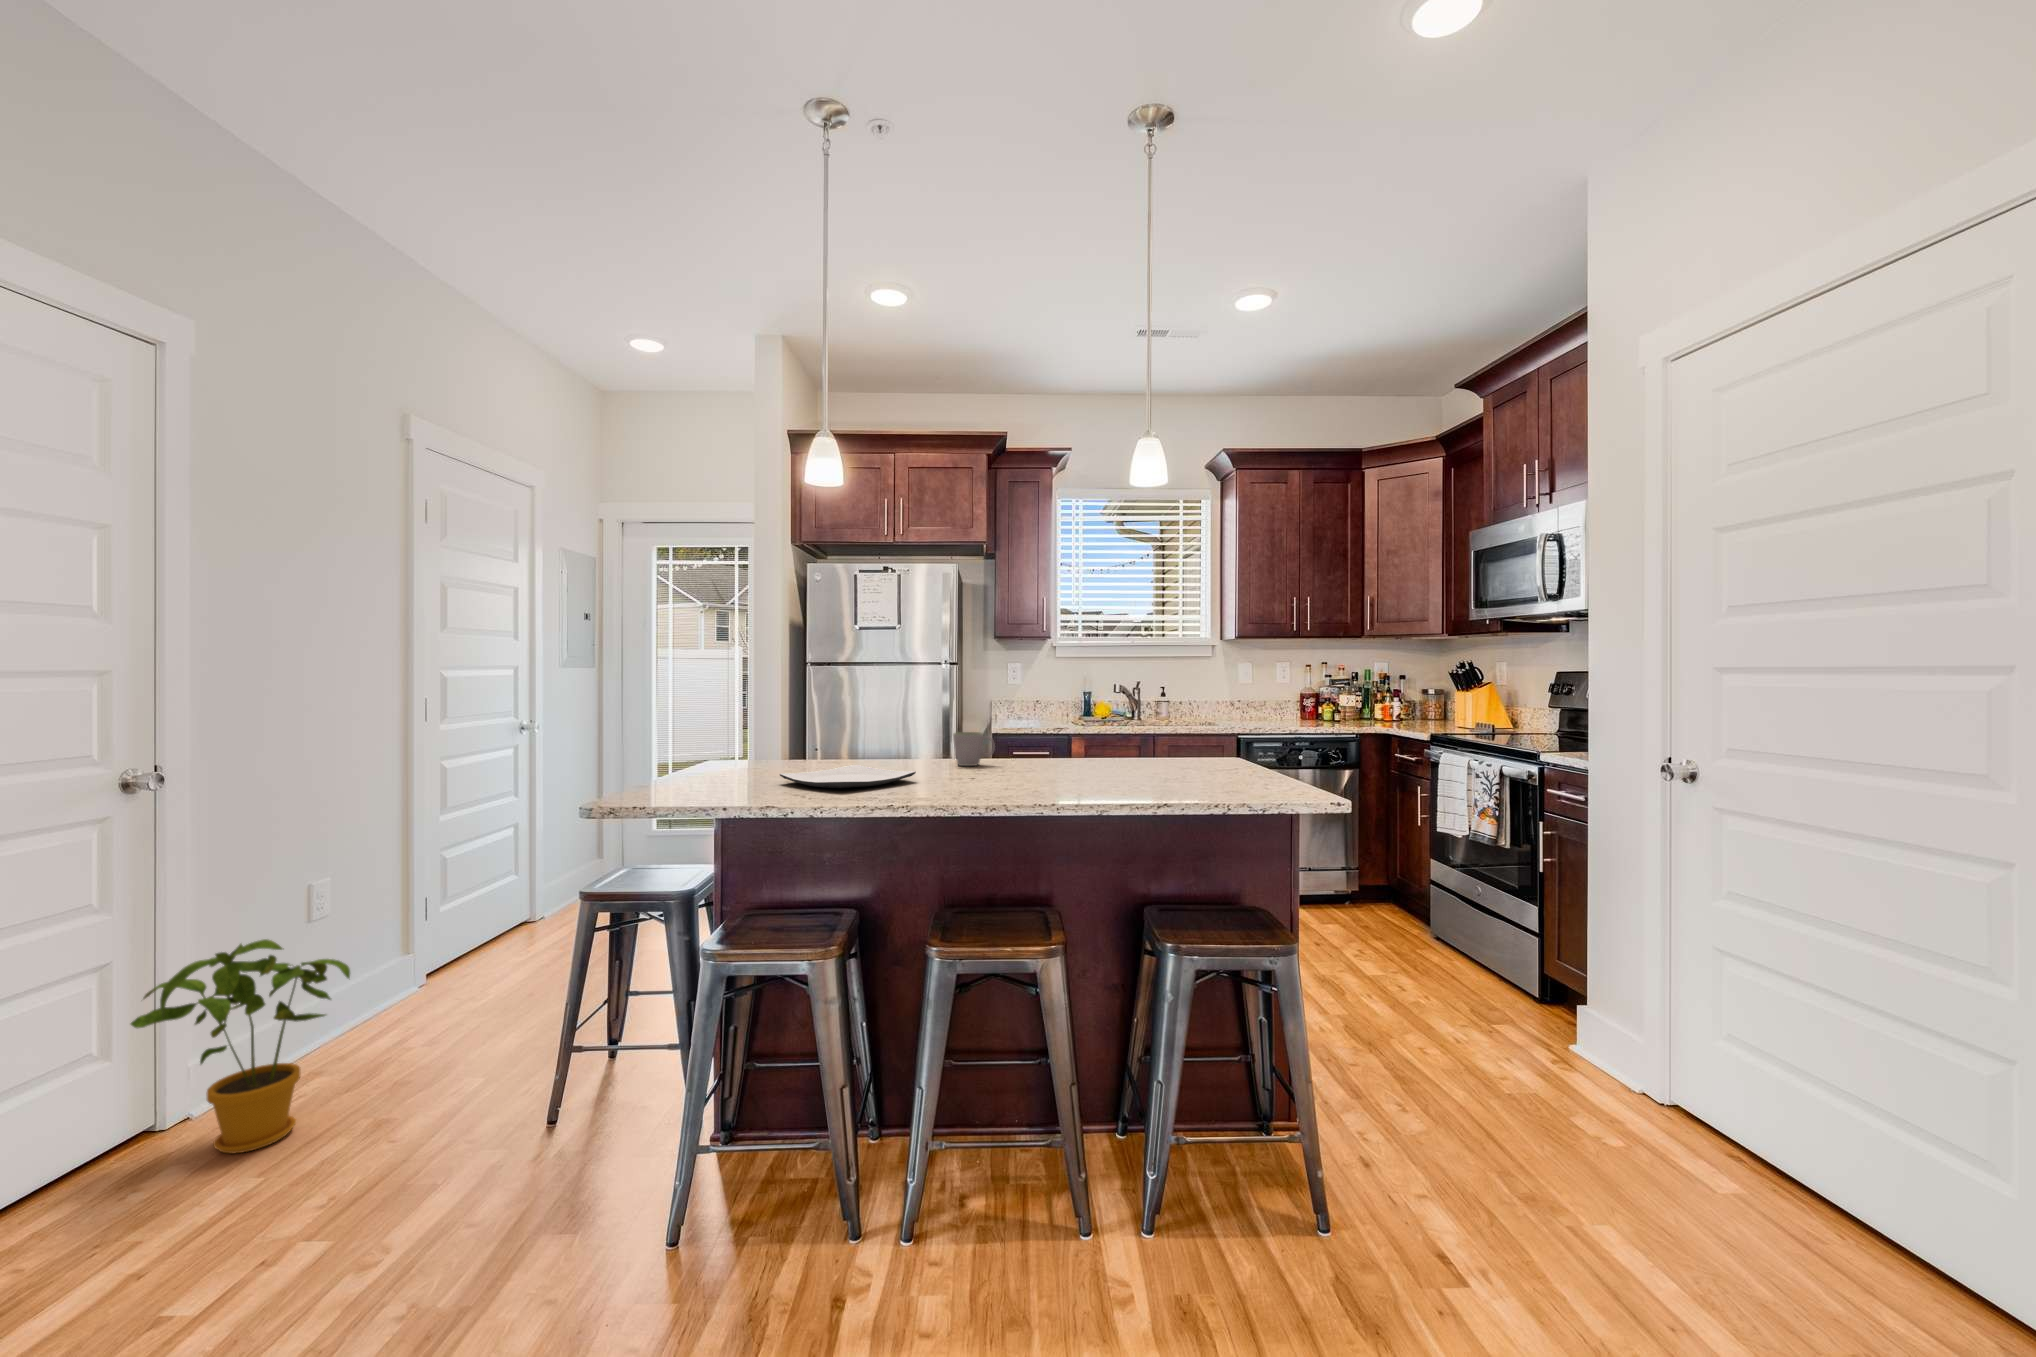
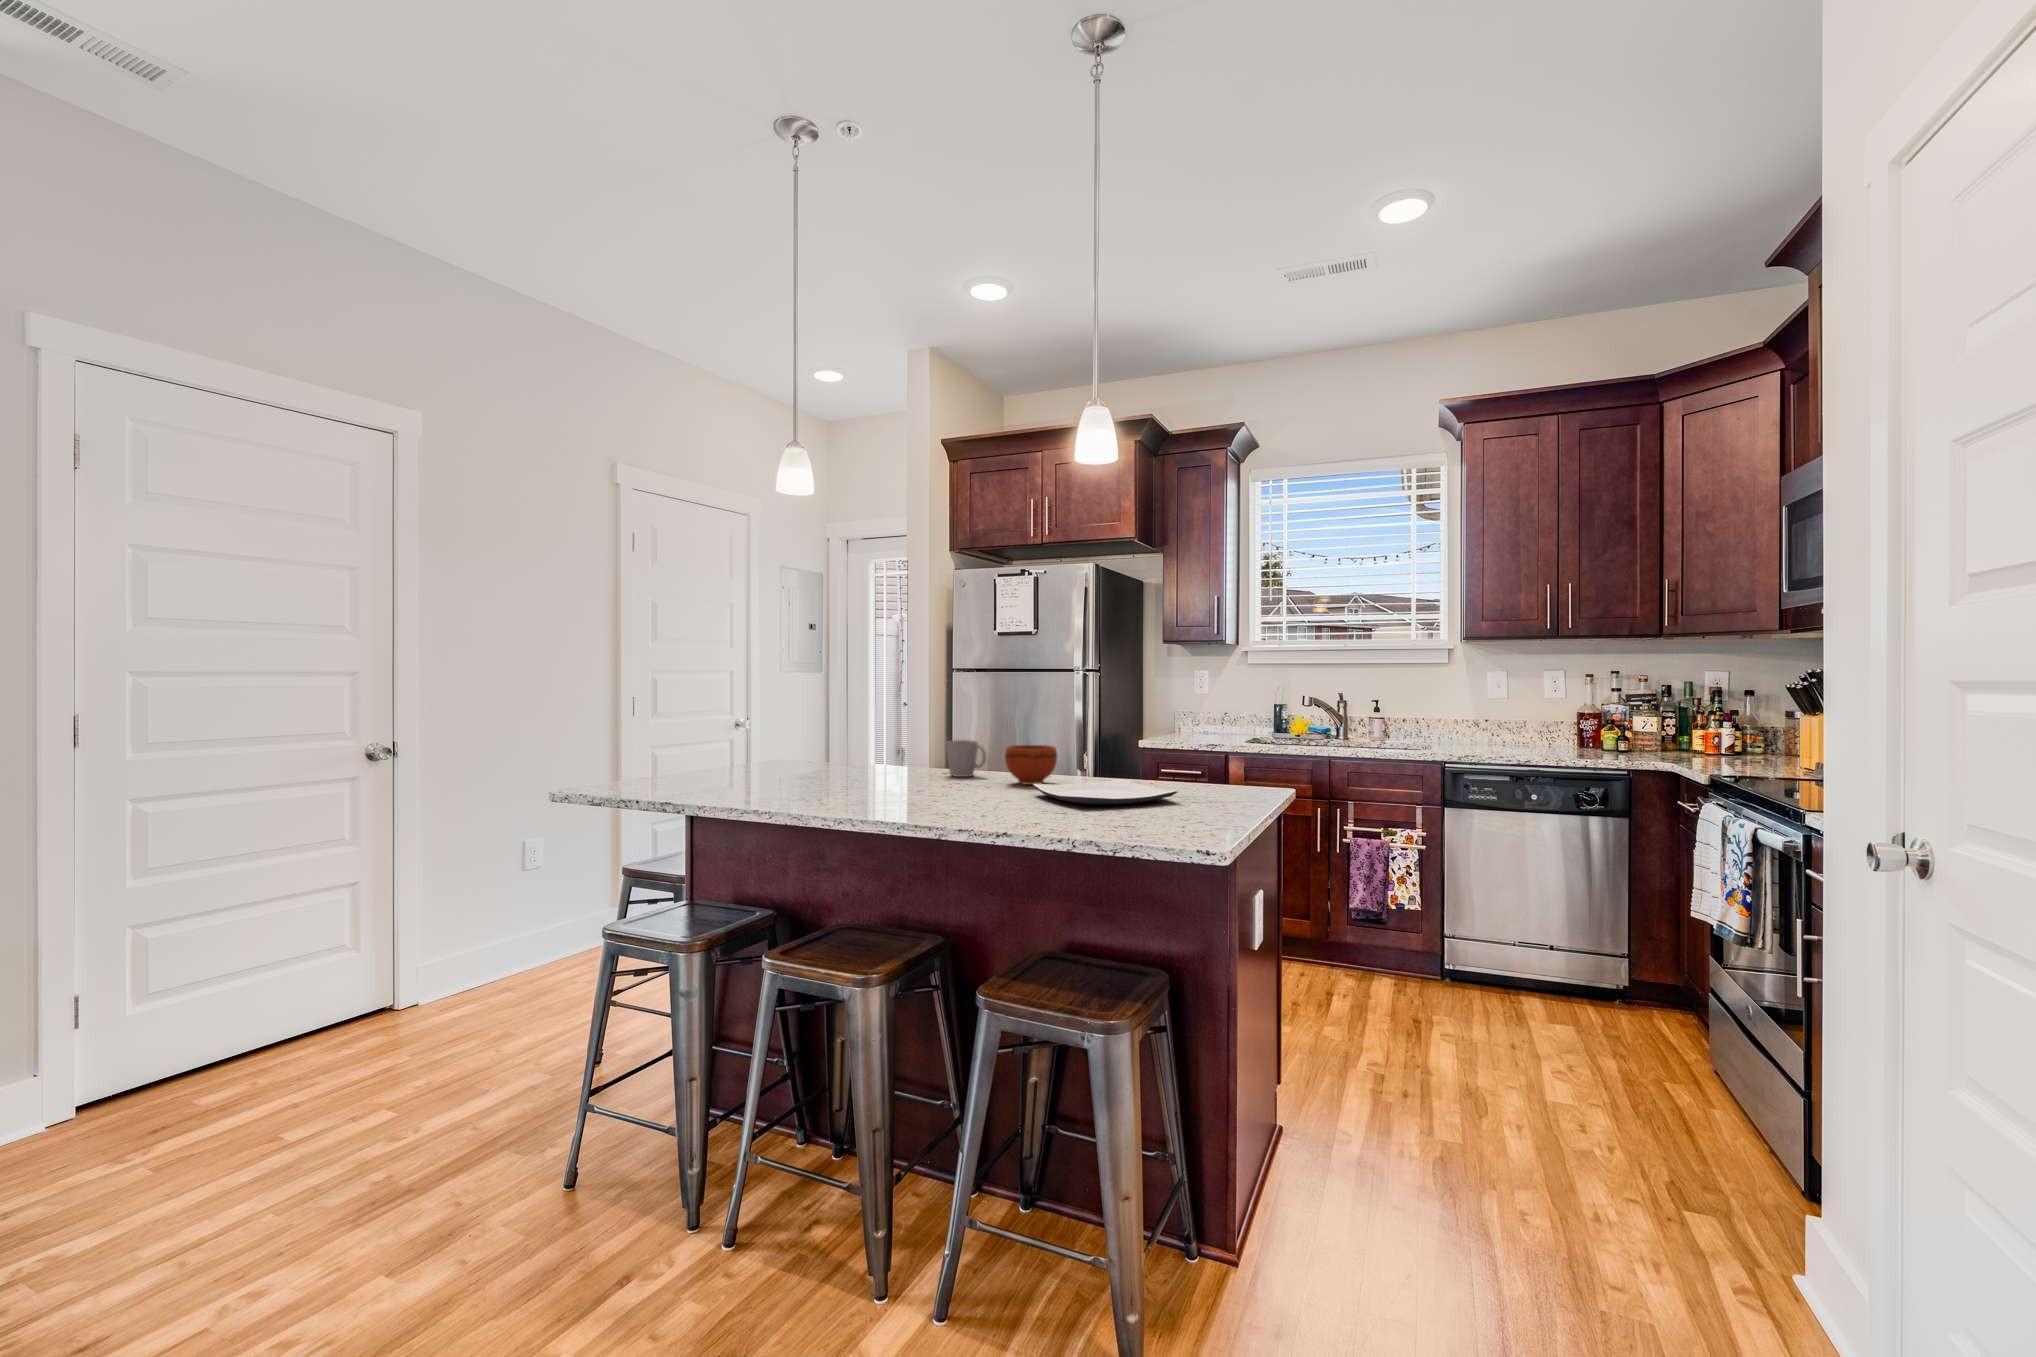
bowl: none [1028,733,1075,769] -> present [1005,745,1057,785]
plate: present [780,765,916,788] -> present [1033,779,1177,804]
house plant: present [131,939,350,1153] -> none [360,877,496,1039]

